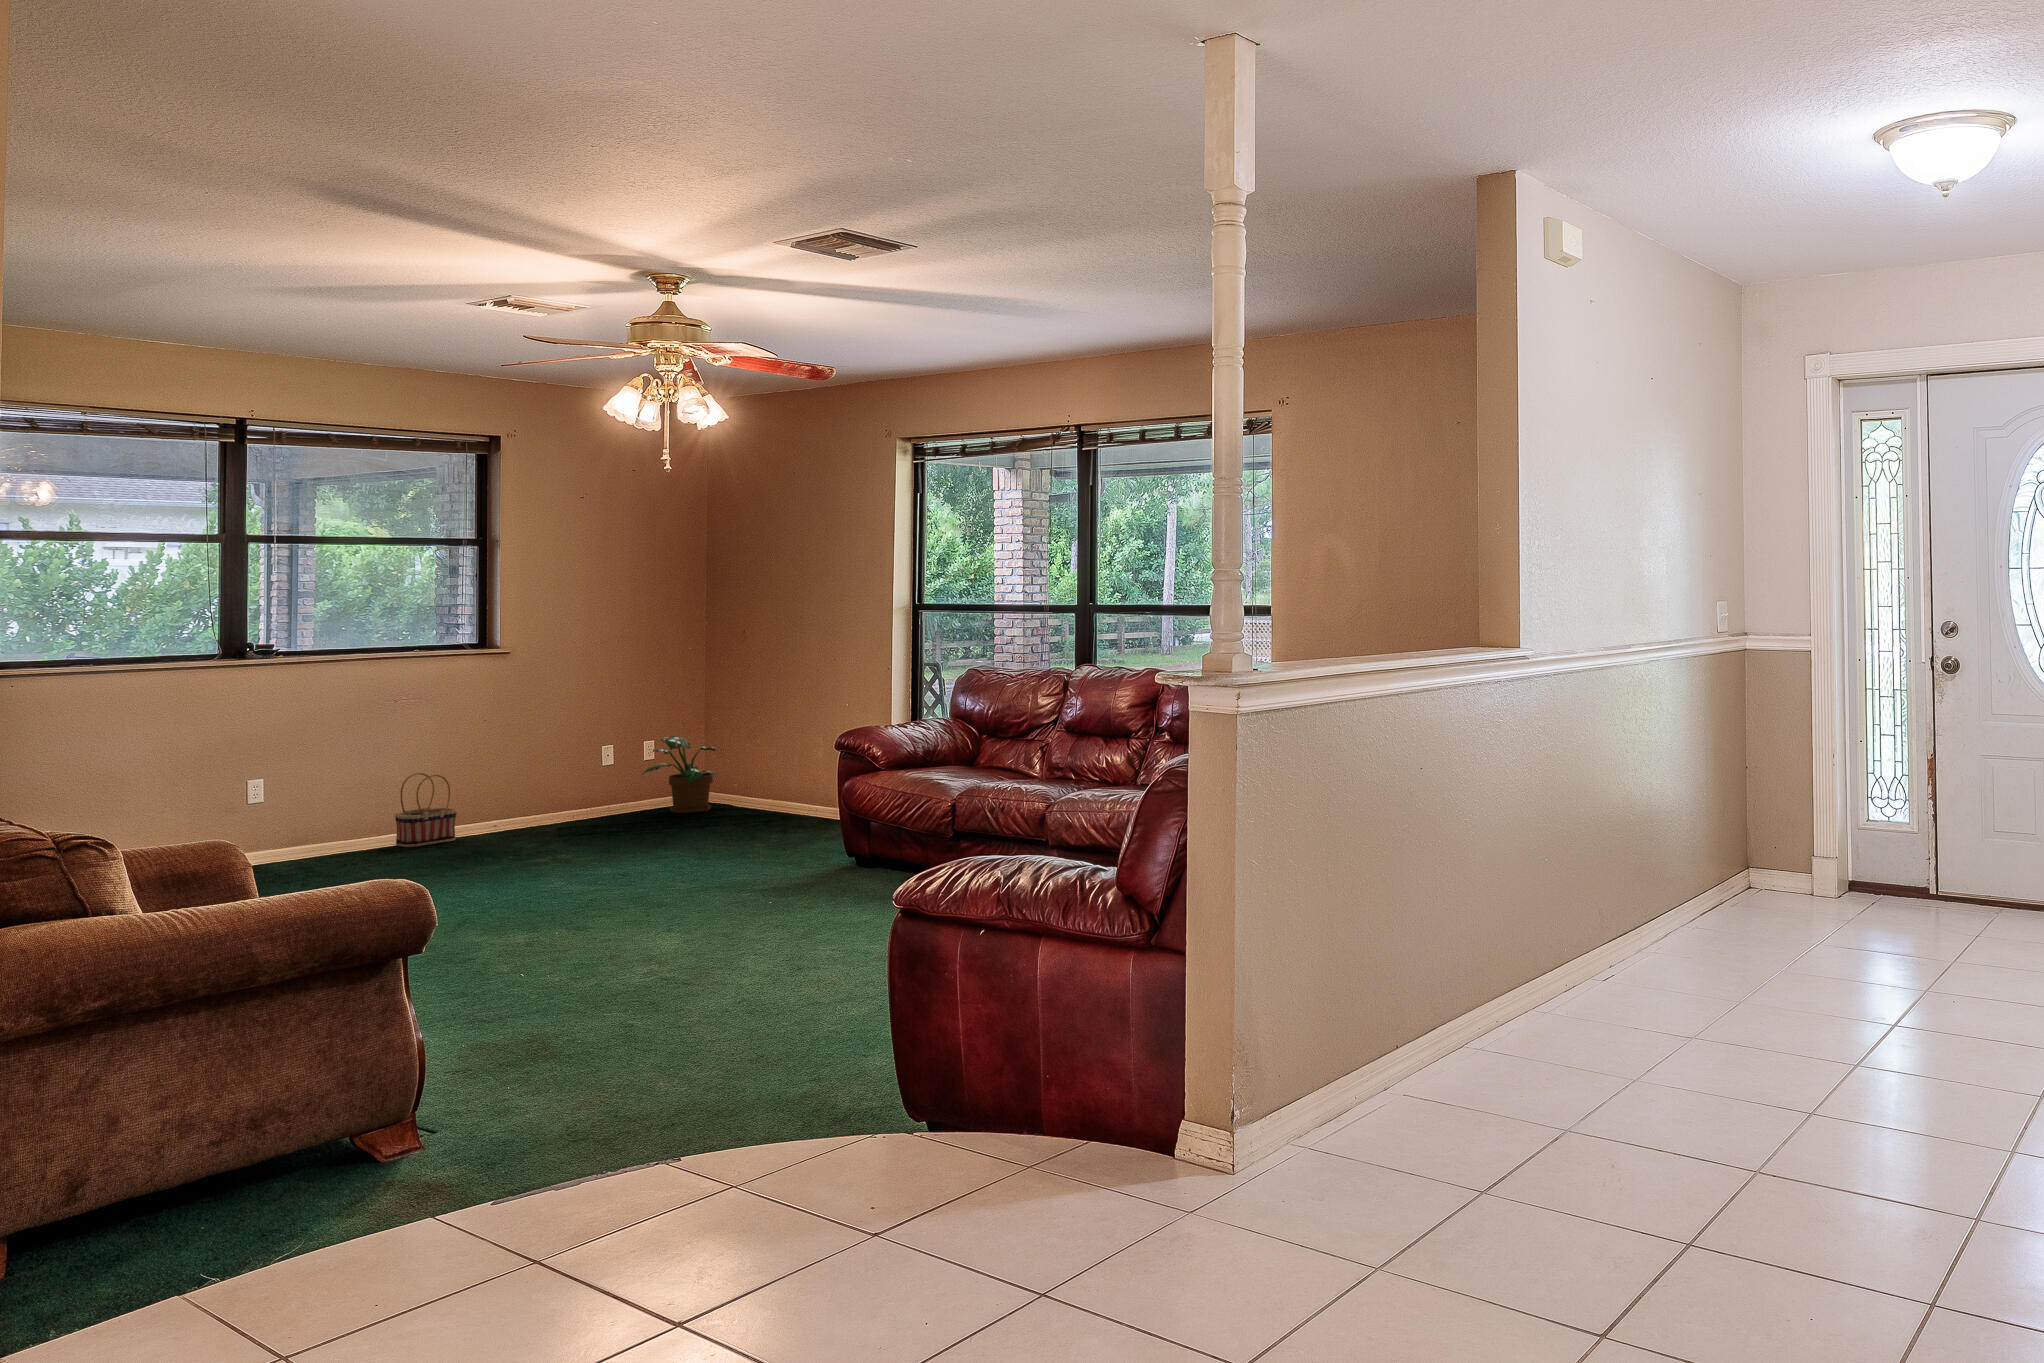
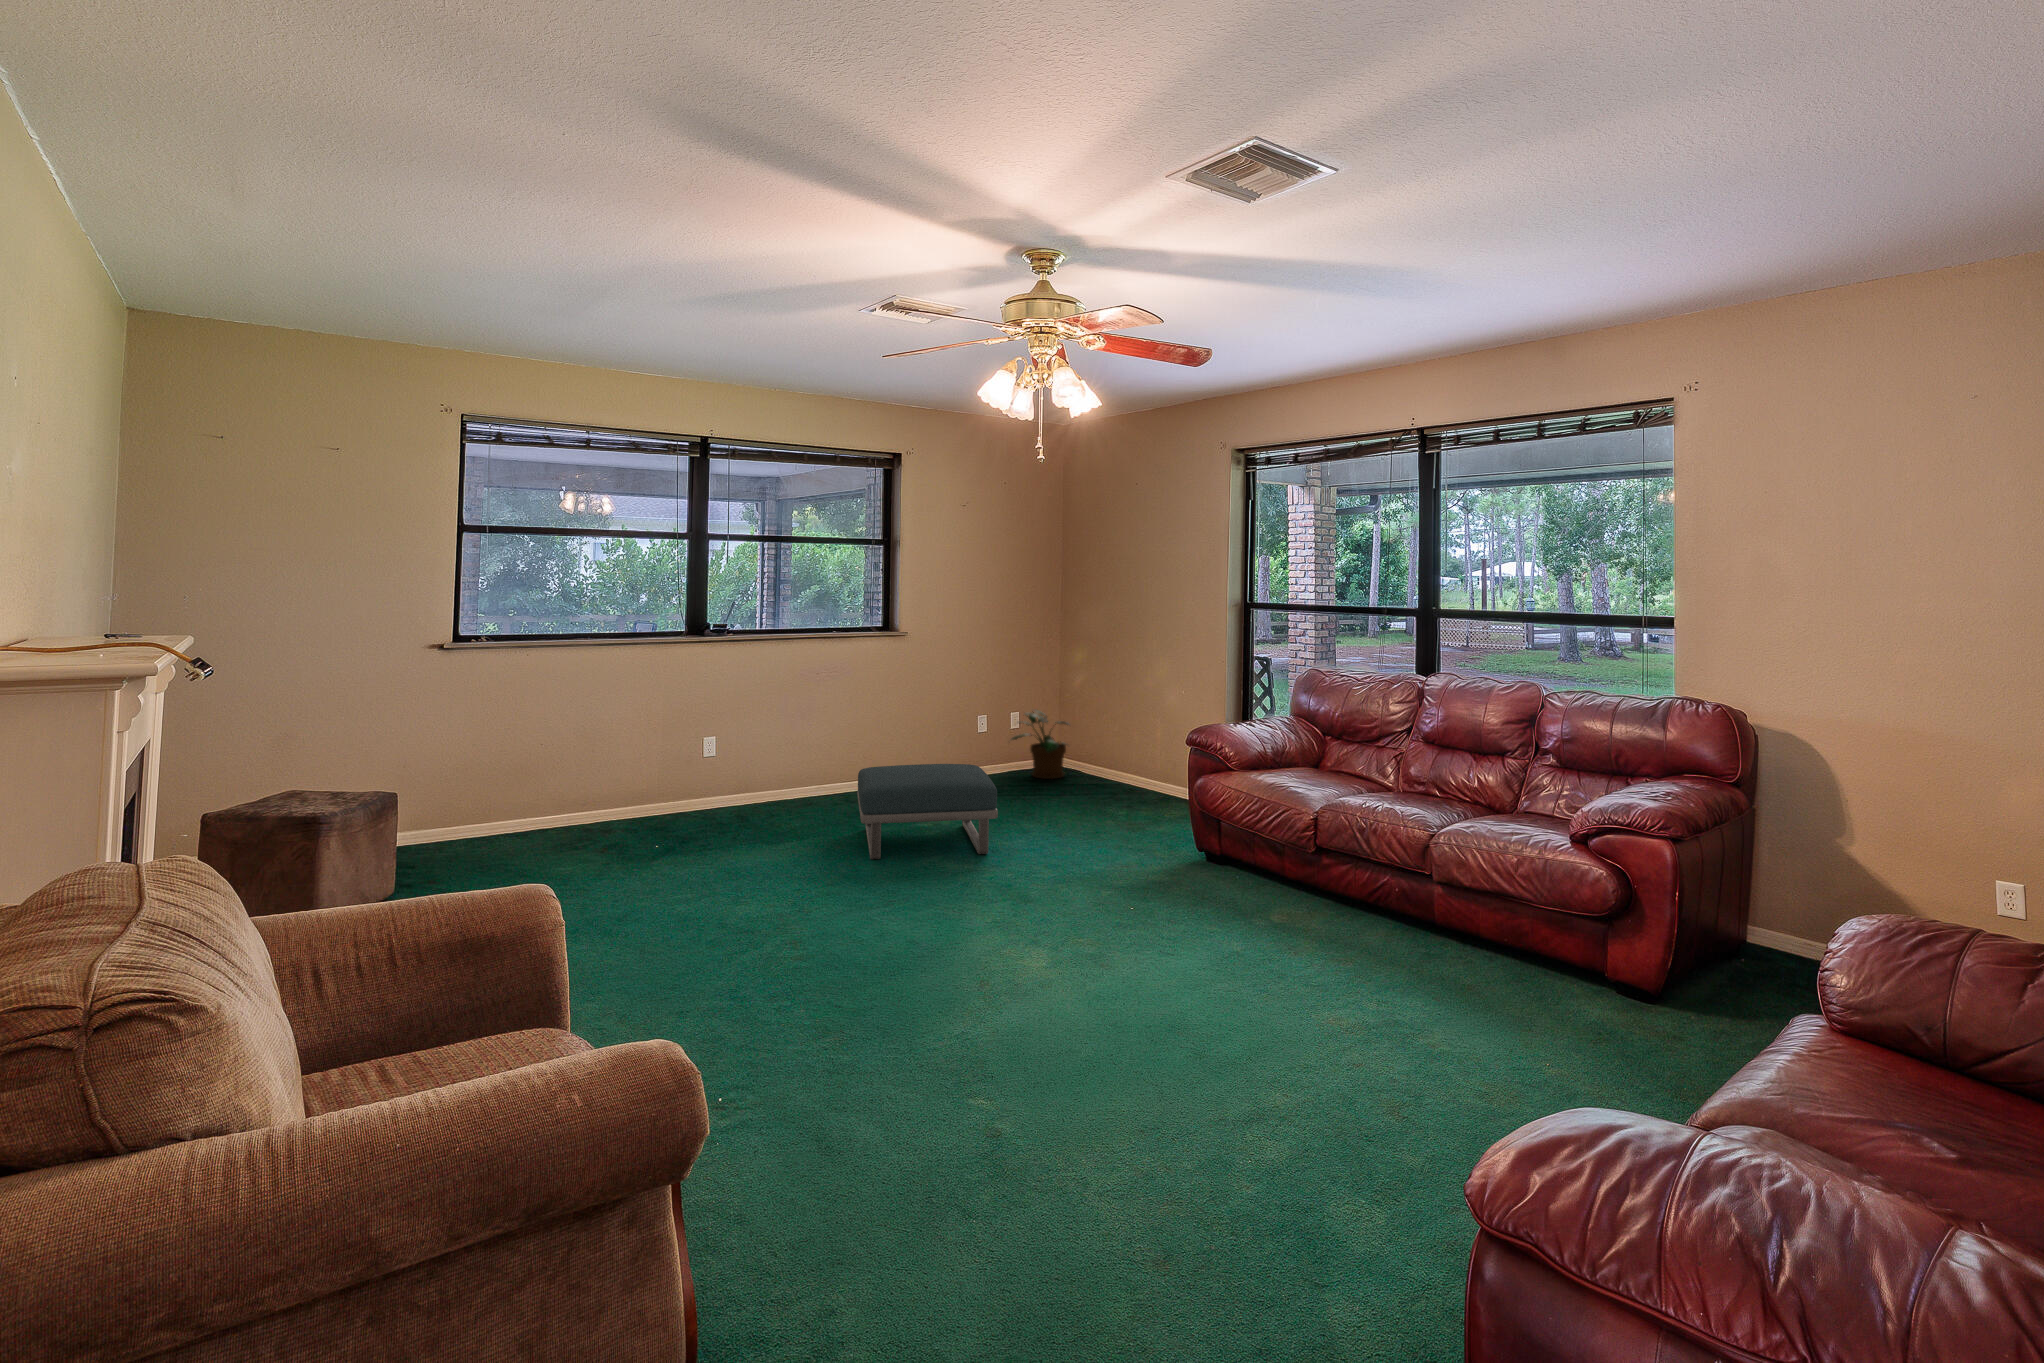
basket: present [395,773,457,847] -> none [814,736,862,800]
footstool: none [460,789,630,888] -> present [858,764,998,859]

